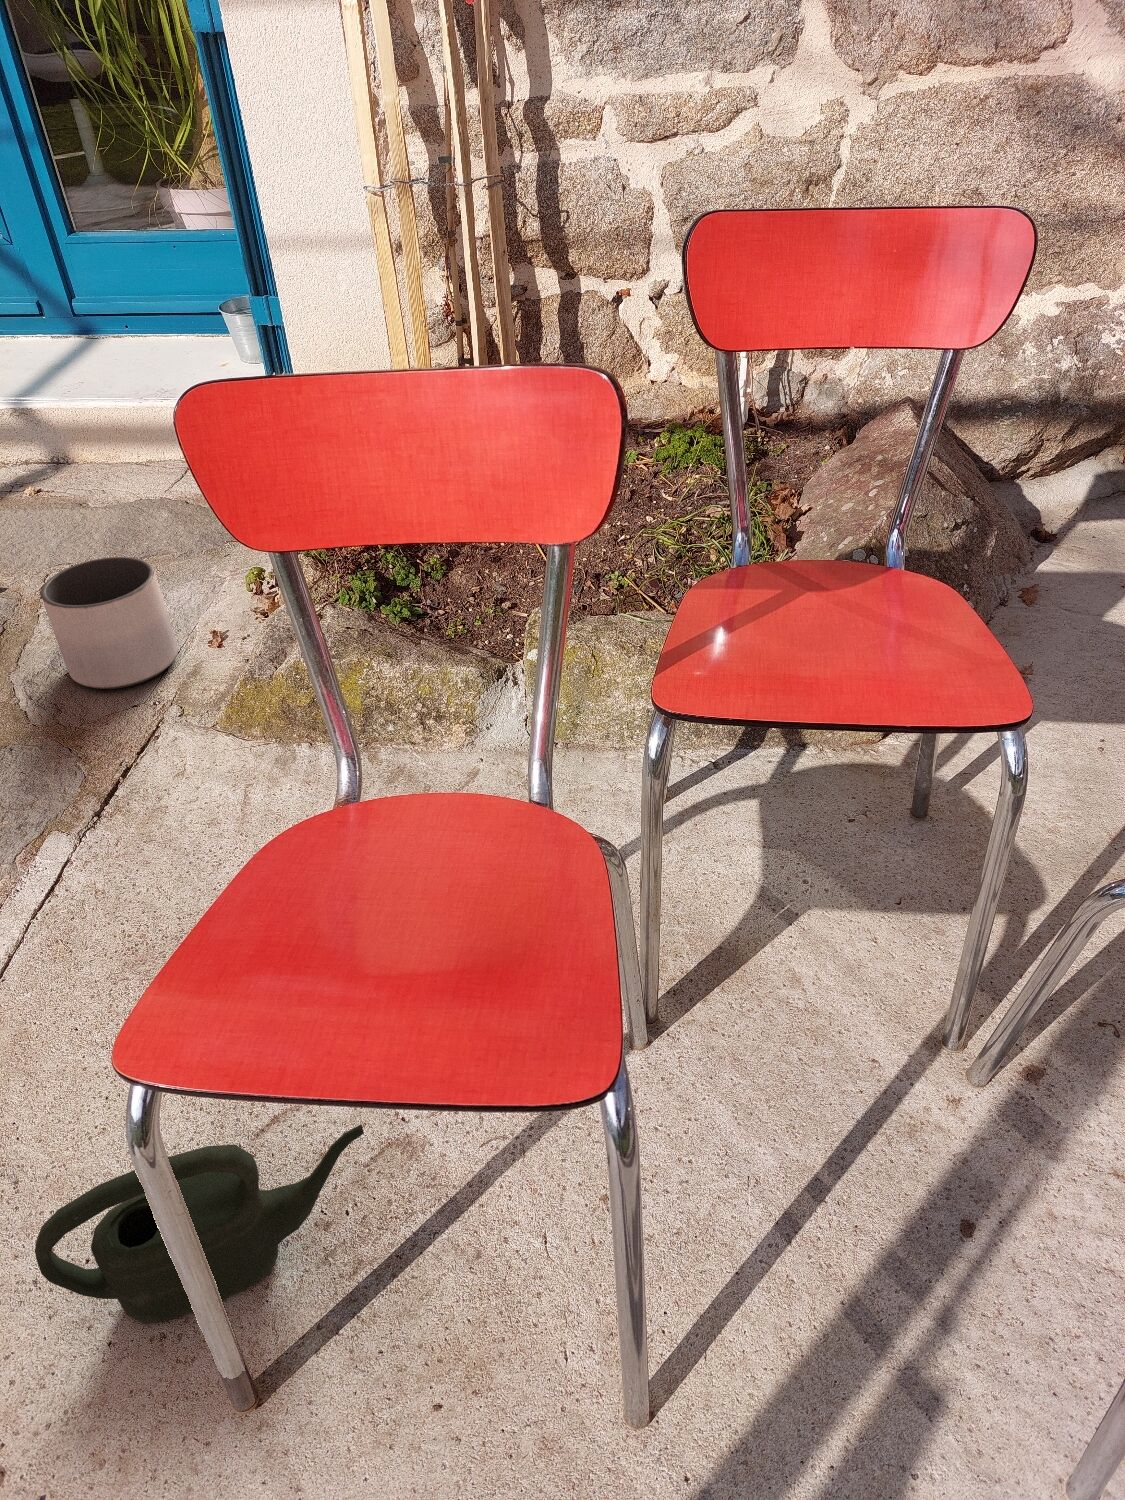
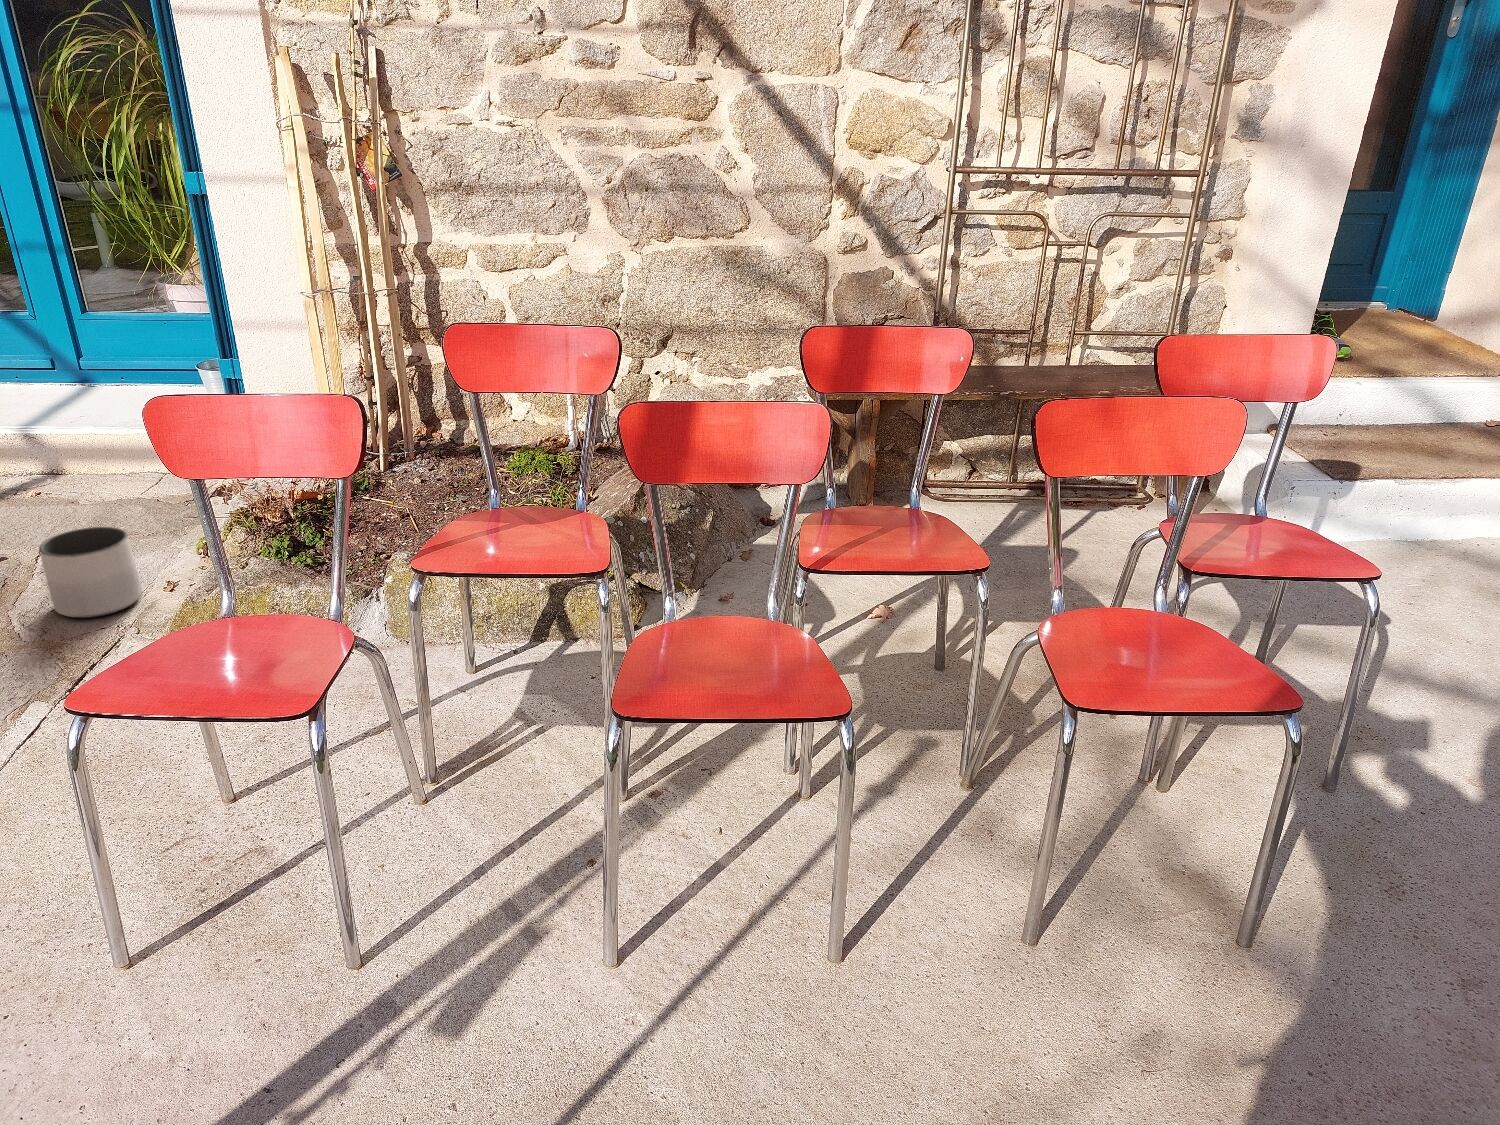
watering can: present [35,1125,364,1324] -> none [16,803,231,928]

